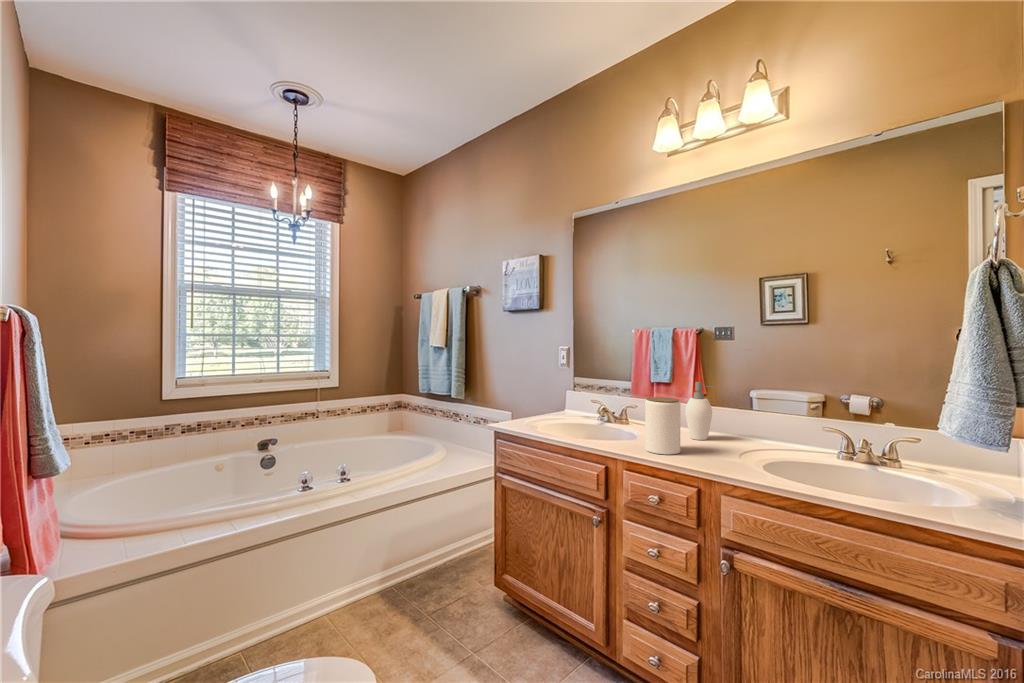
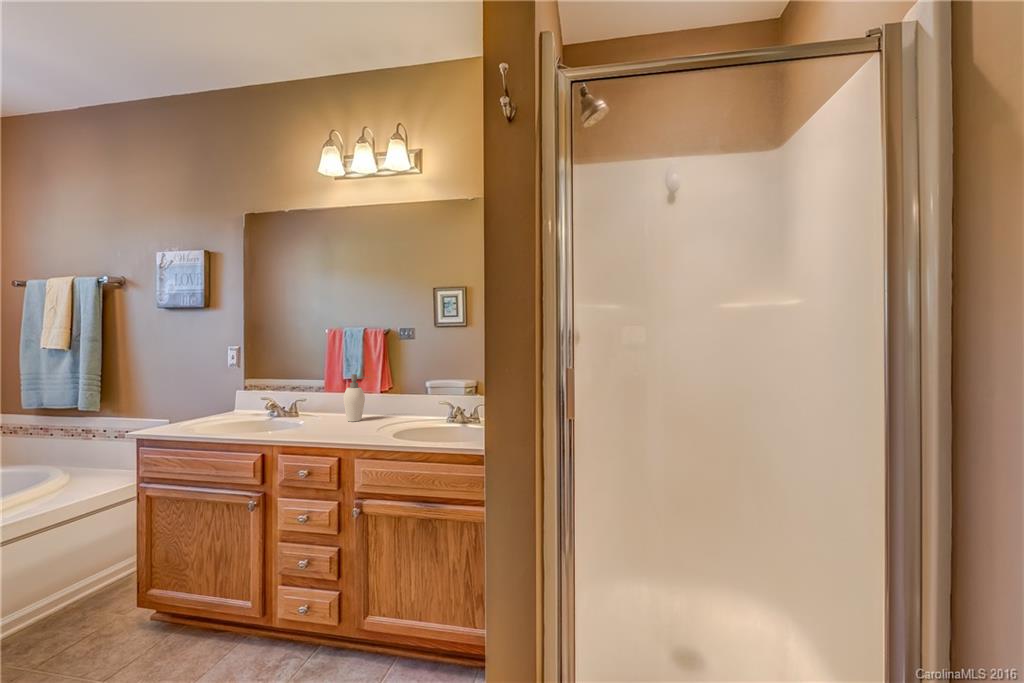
jar: present [645,397,681,455] -> none [300,388,331,436]

